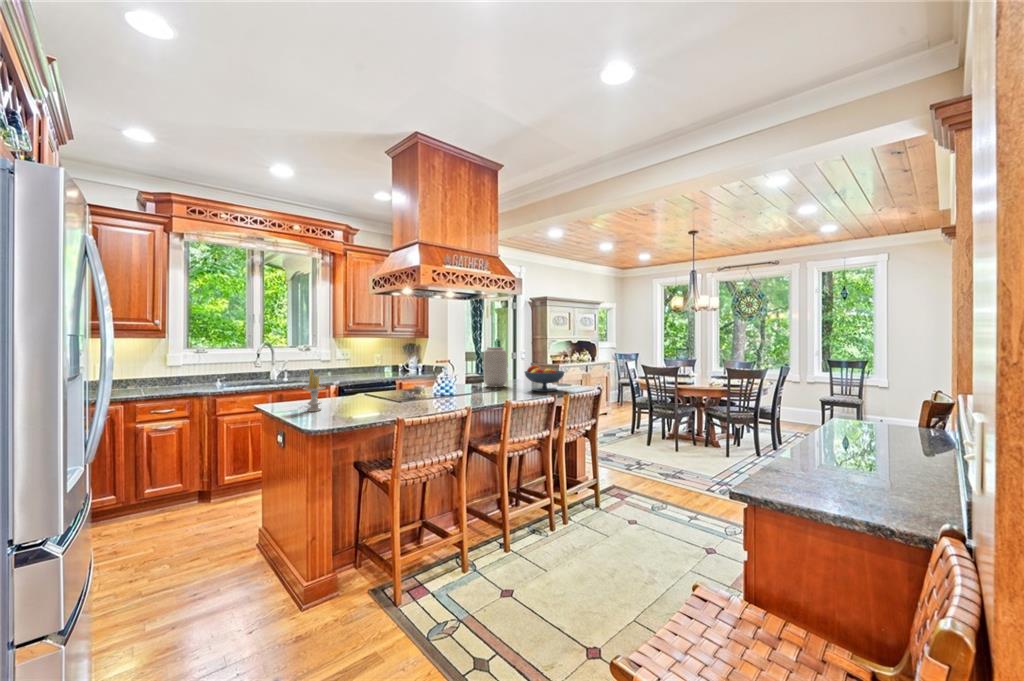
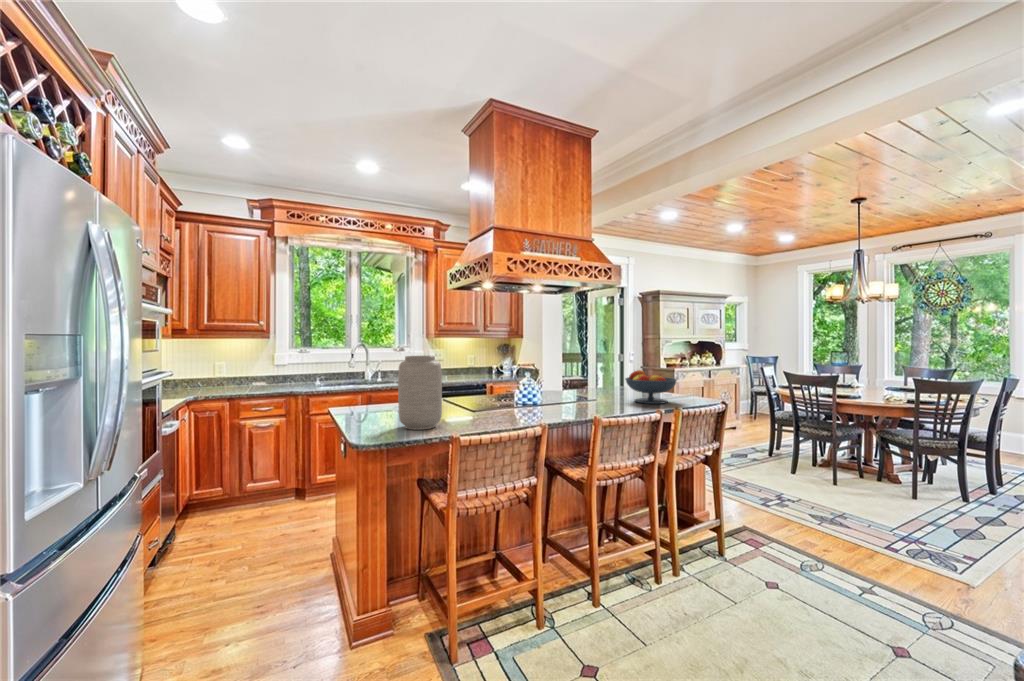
vase: present [484,347,507,387] -> present [398,356,442,430]
candle: present [303,369,326,412] -> none [365,371,390,419]

